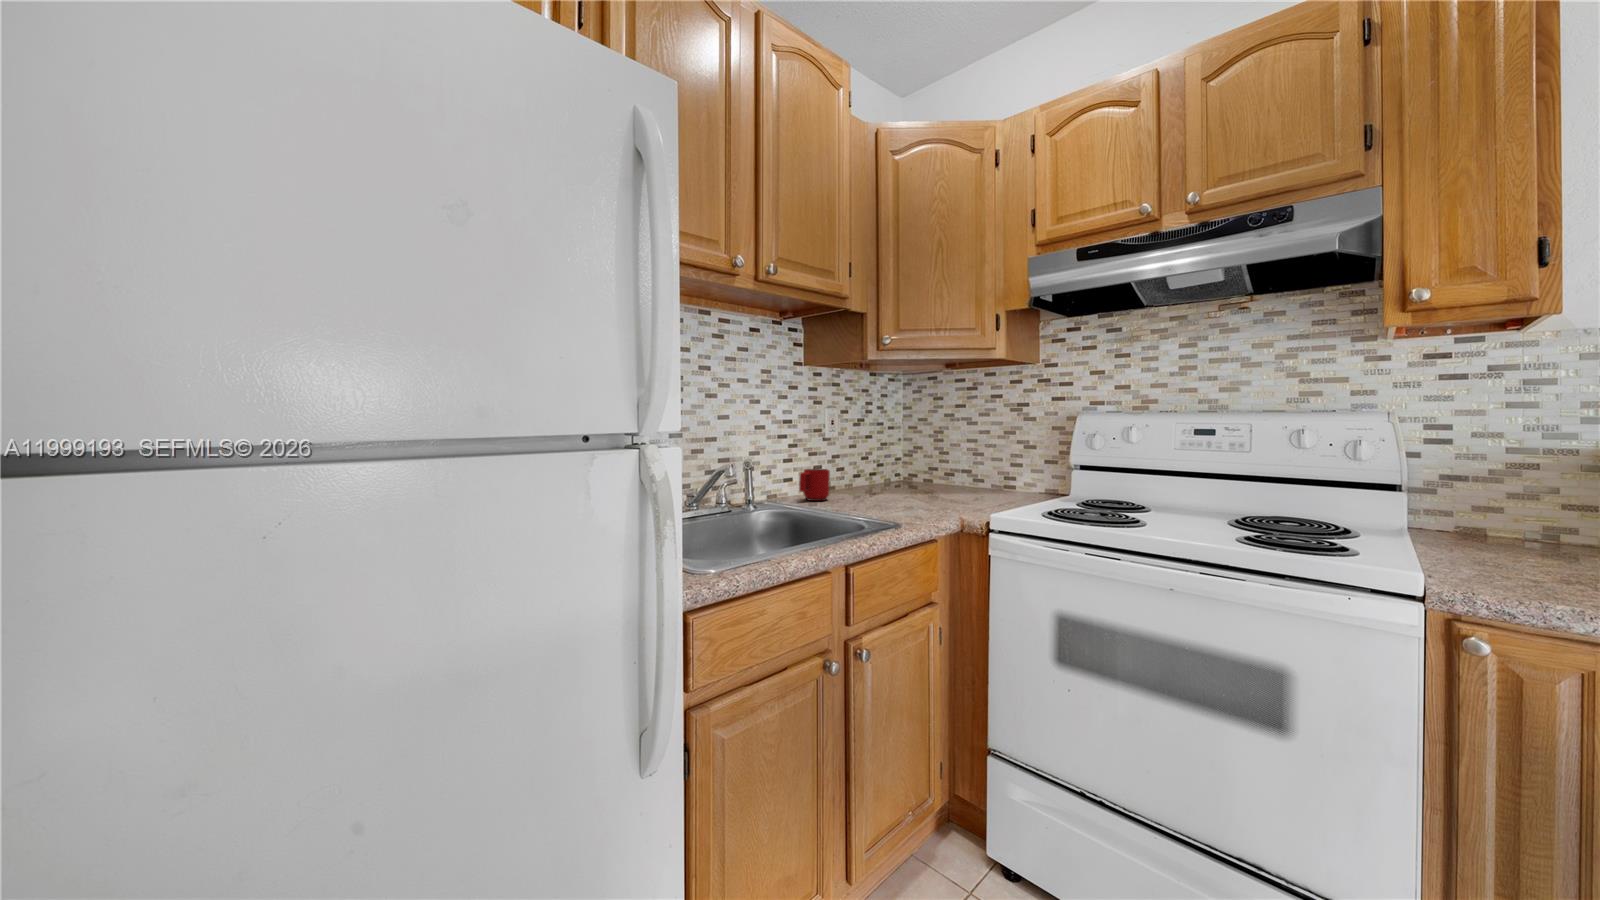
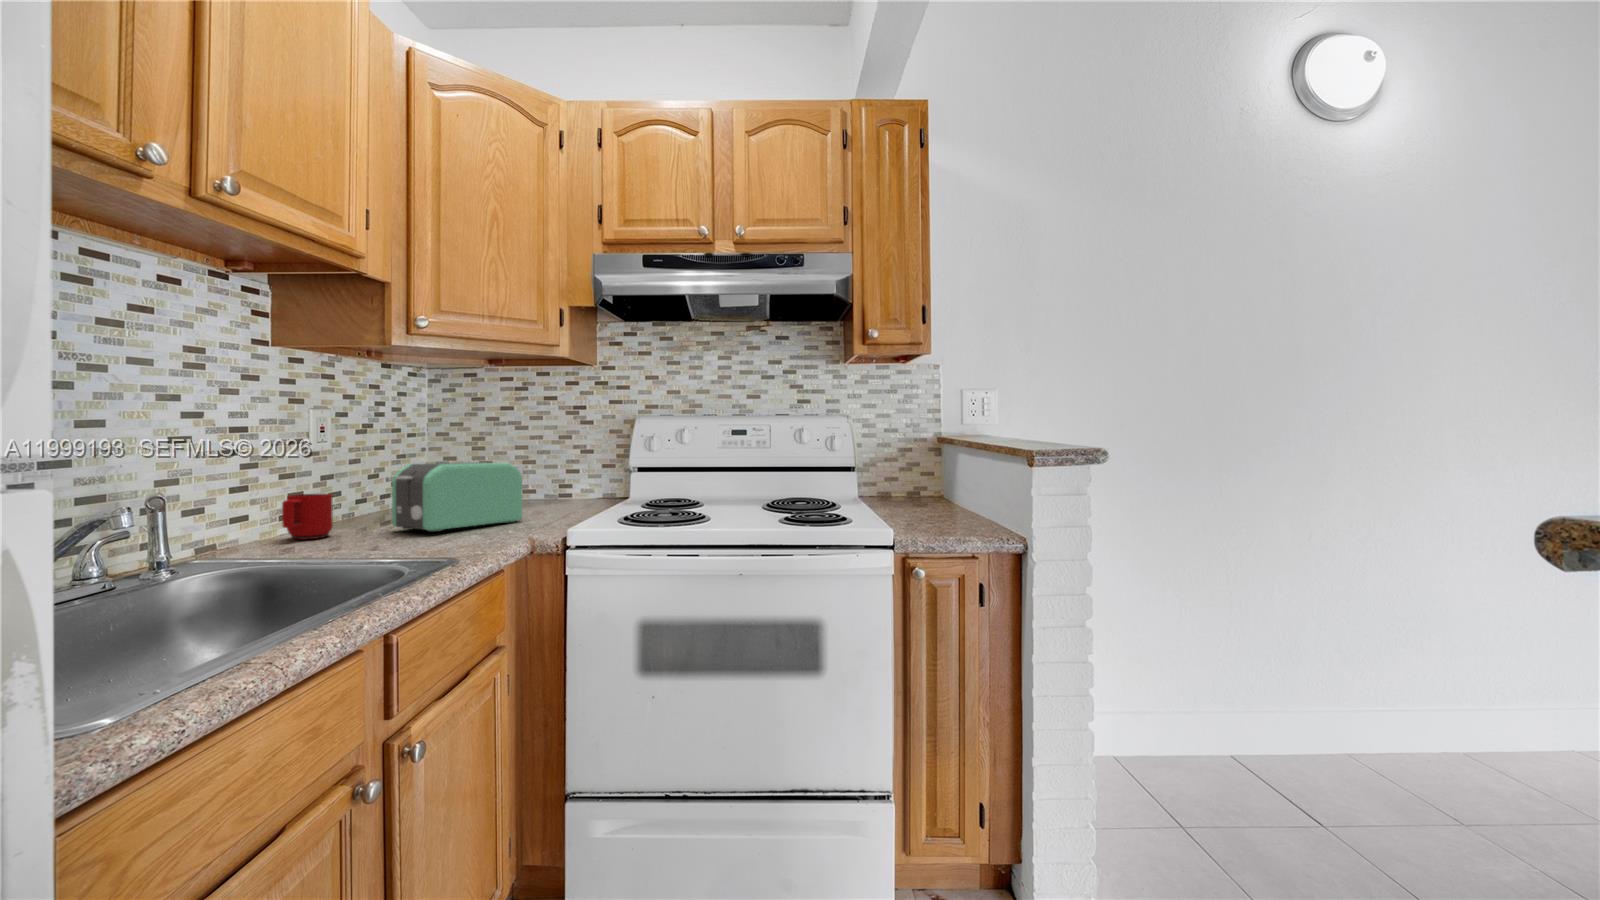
toaster: none [866,450,964,505] -> present [392,462,522,532]

